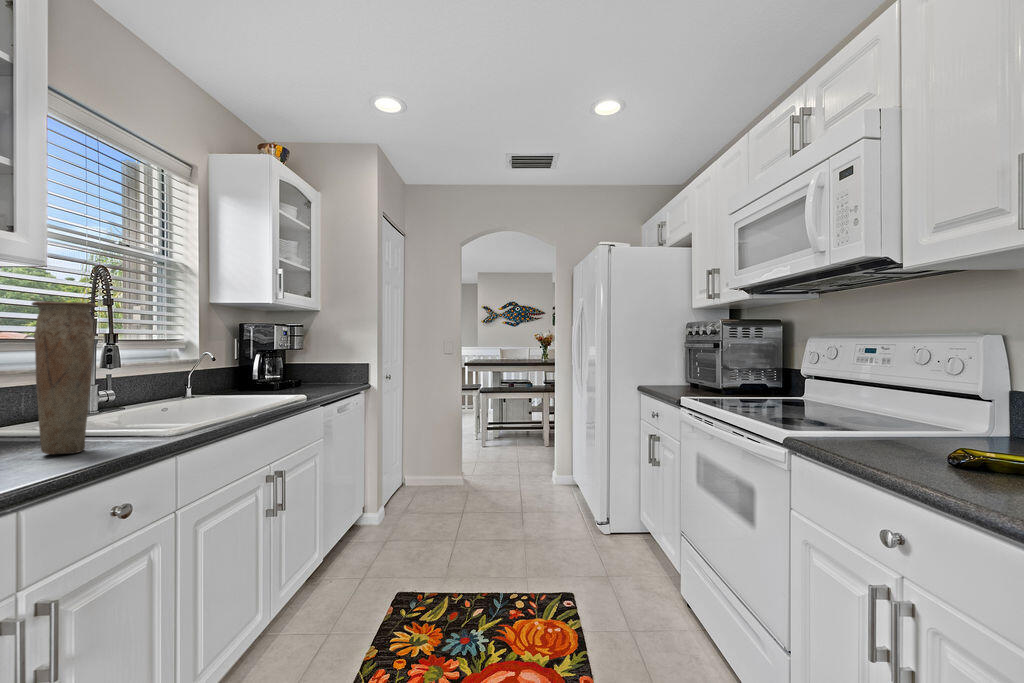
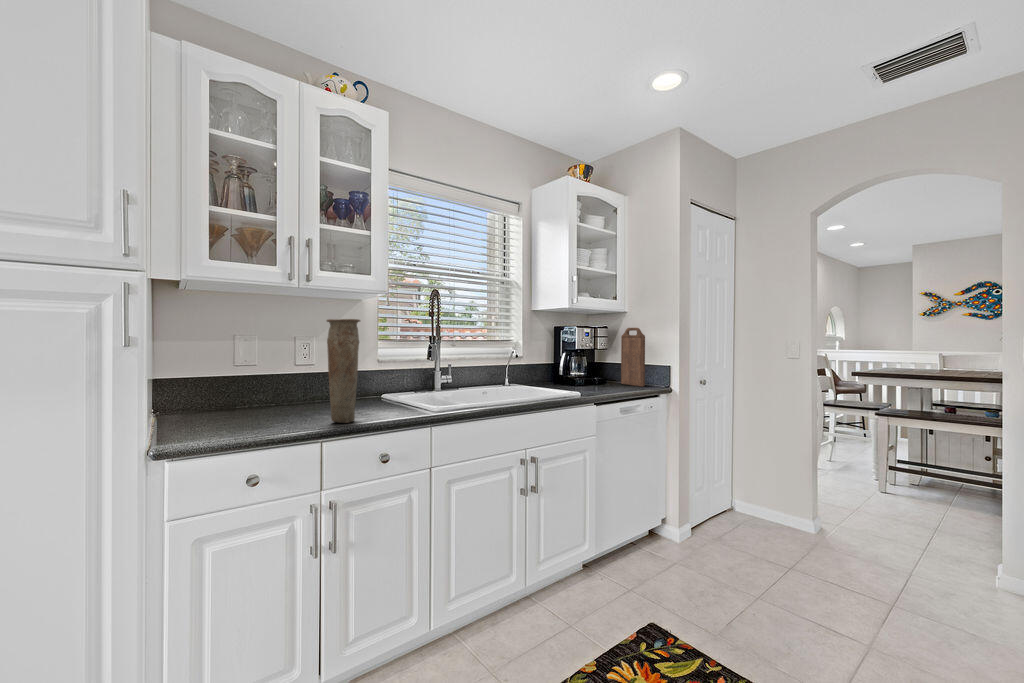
cutting board: none [315,327,345,384] -> present [621,328,645,387]

